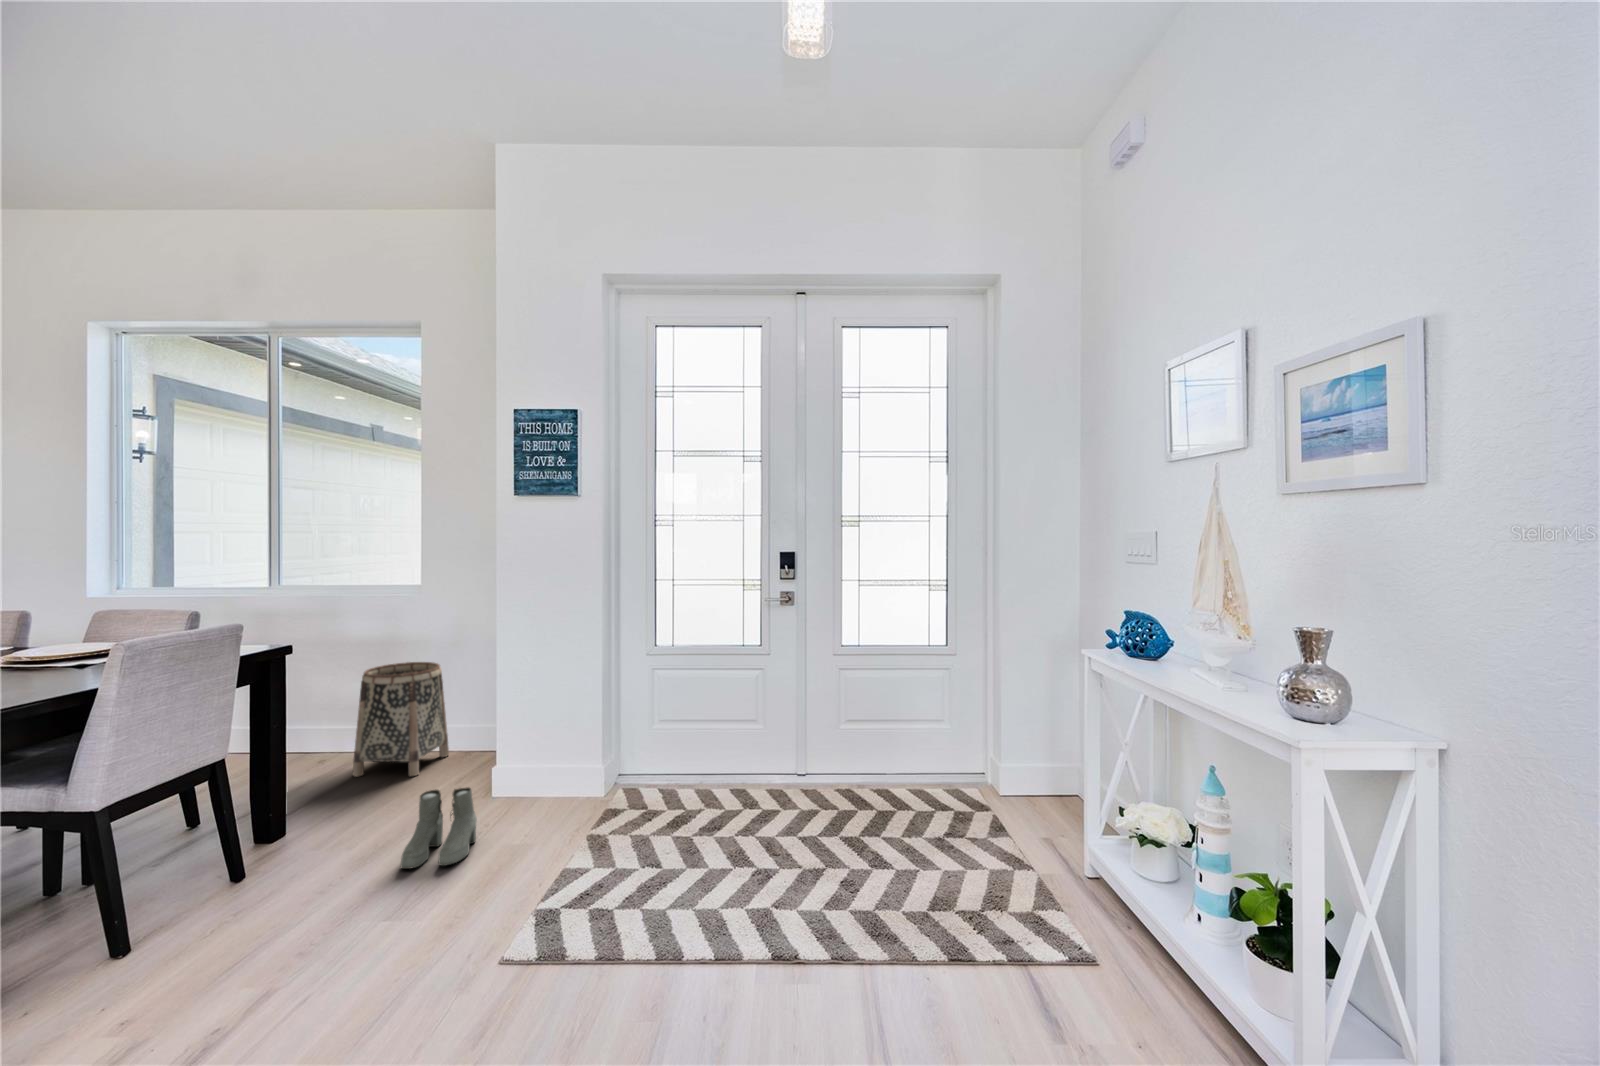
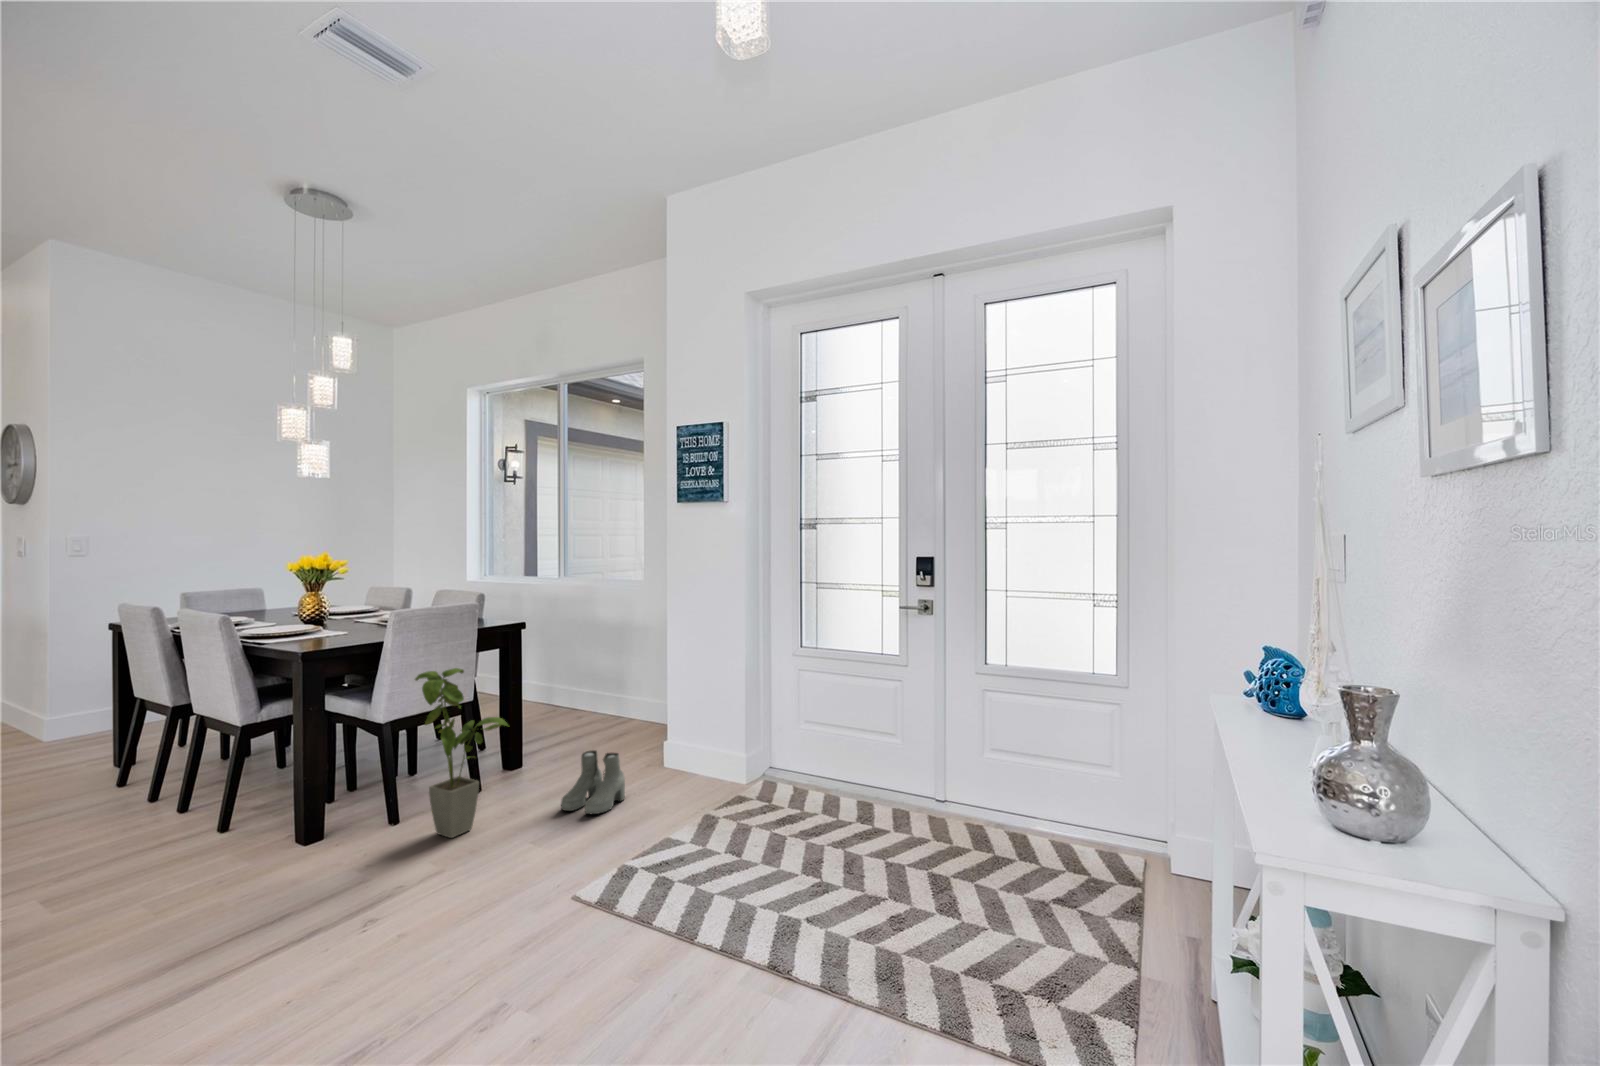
basket: present [353,662,449,777] -> none [584,644,657,740]
house plant: none [198,710,351,941] -> present [415,668,509,838]

